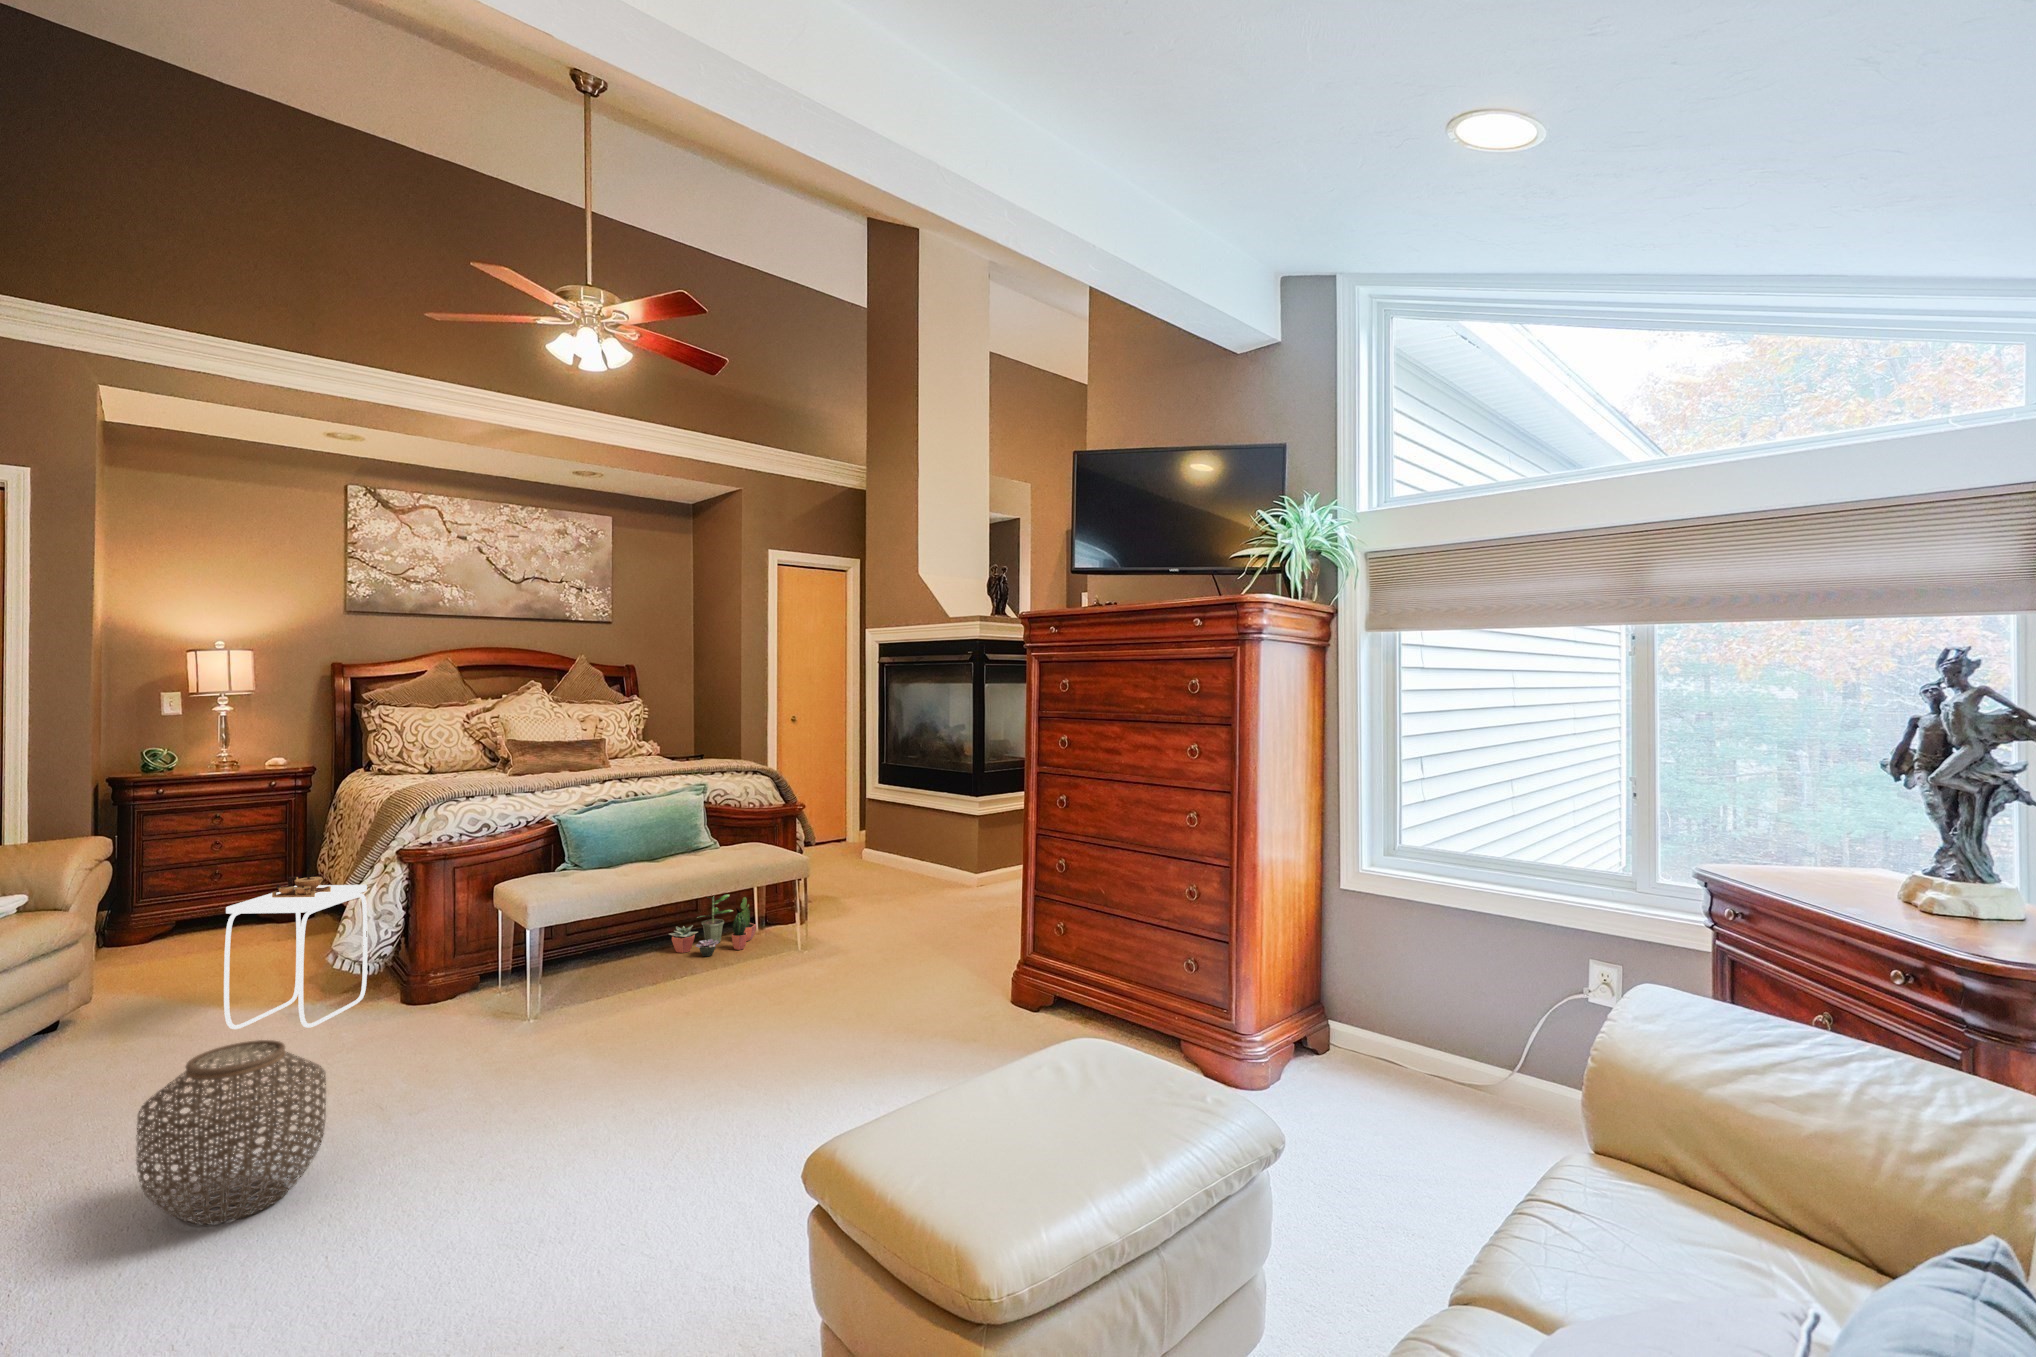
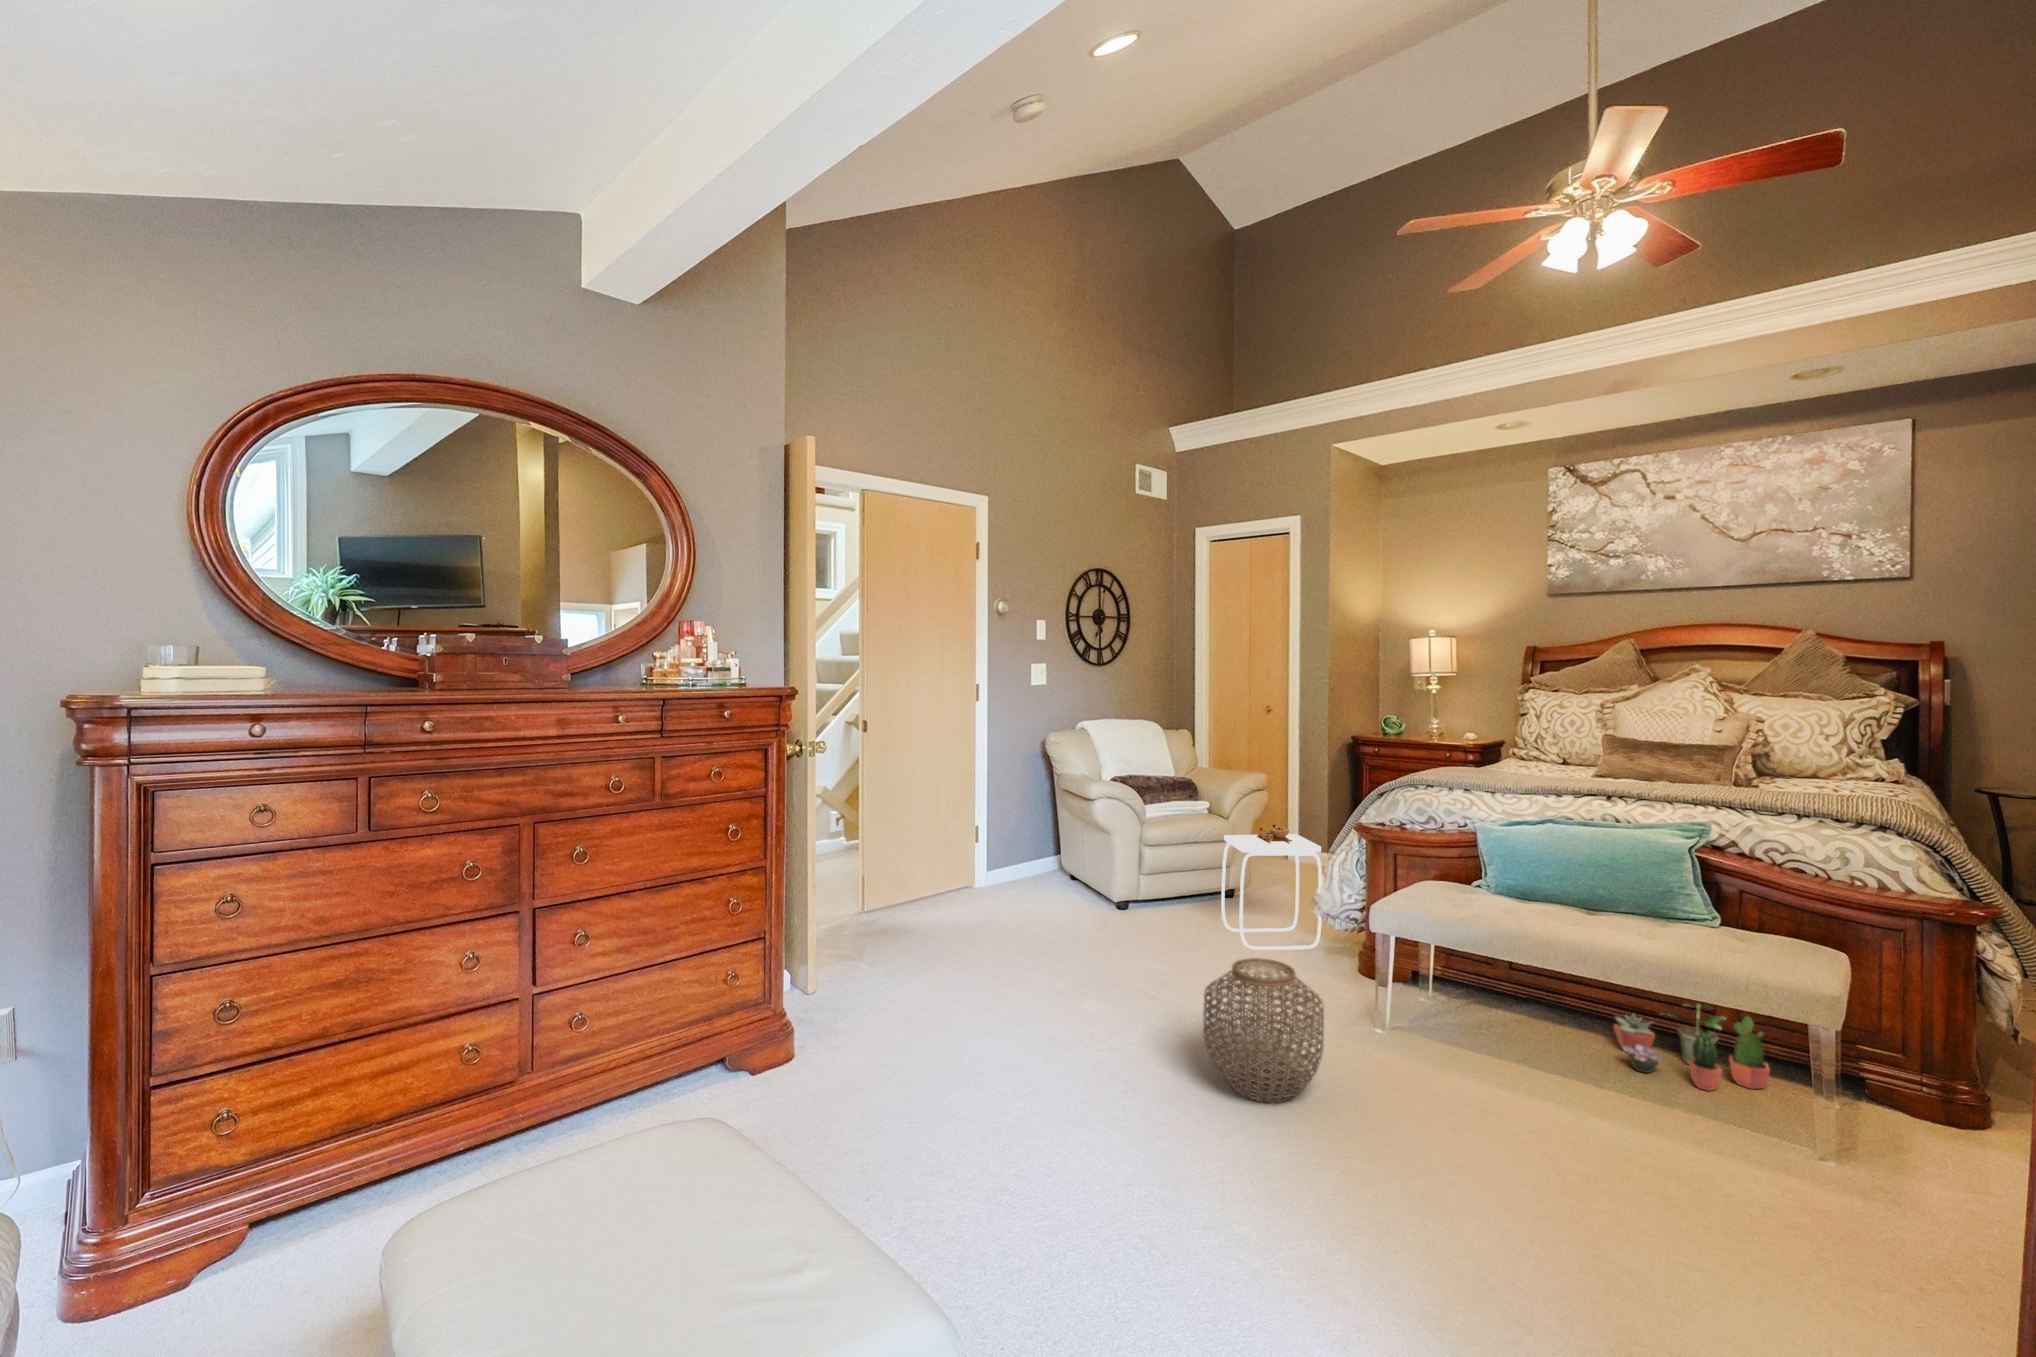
woven basket: present [136,1040,326,1224] -> present [1203,958,1324,1102]

